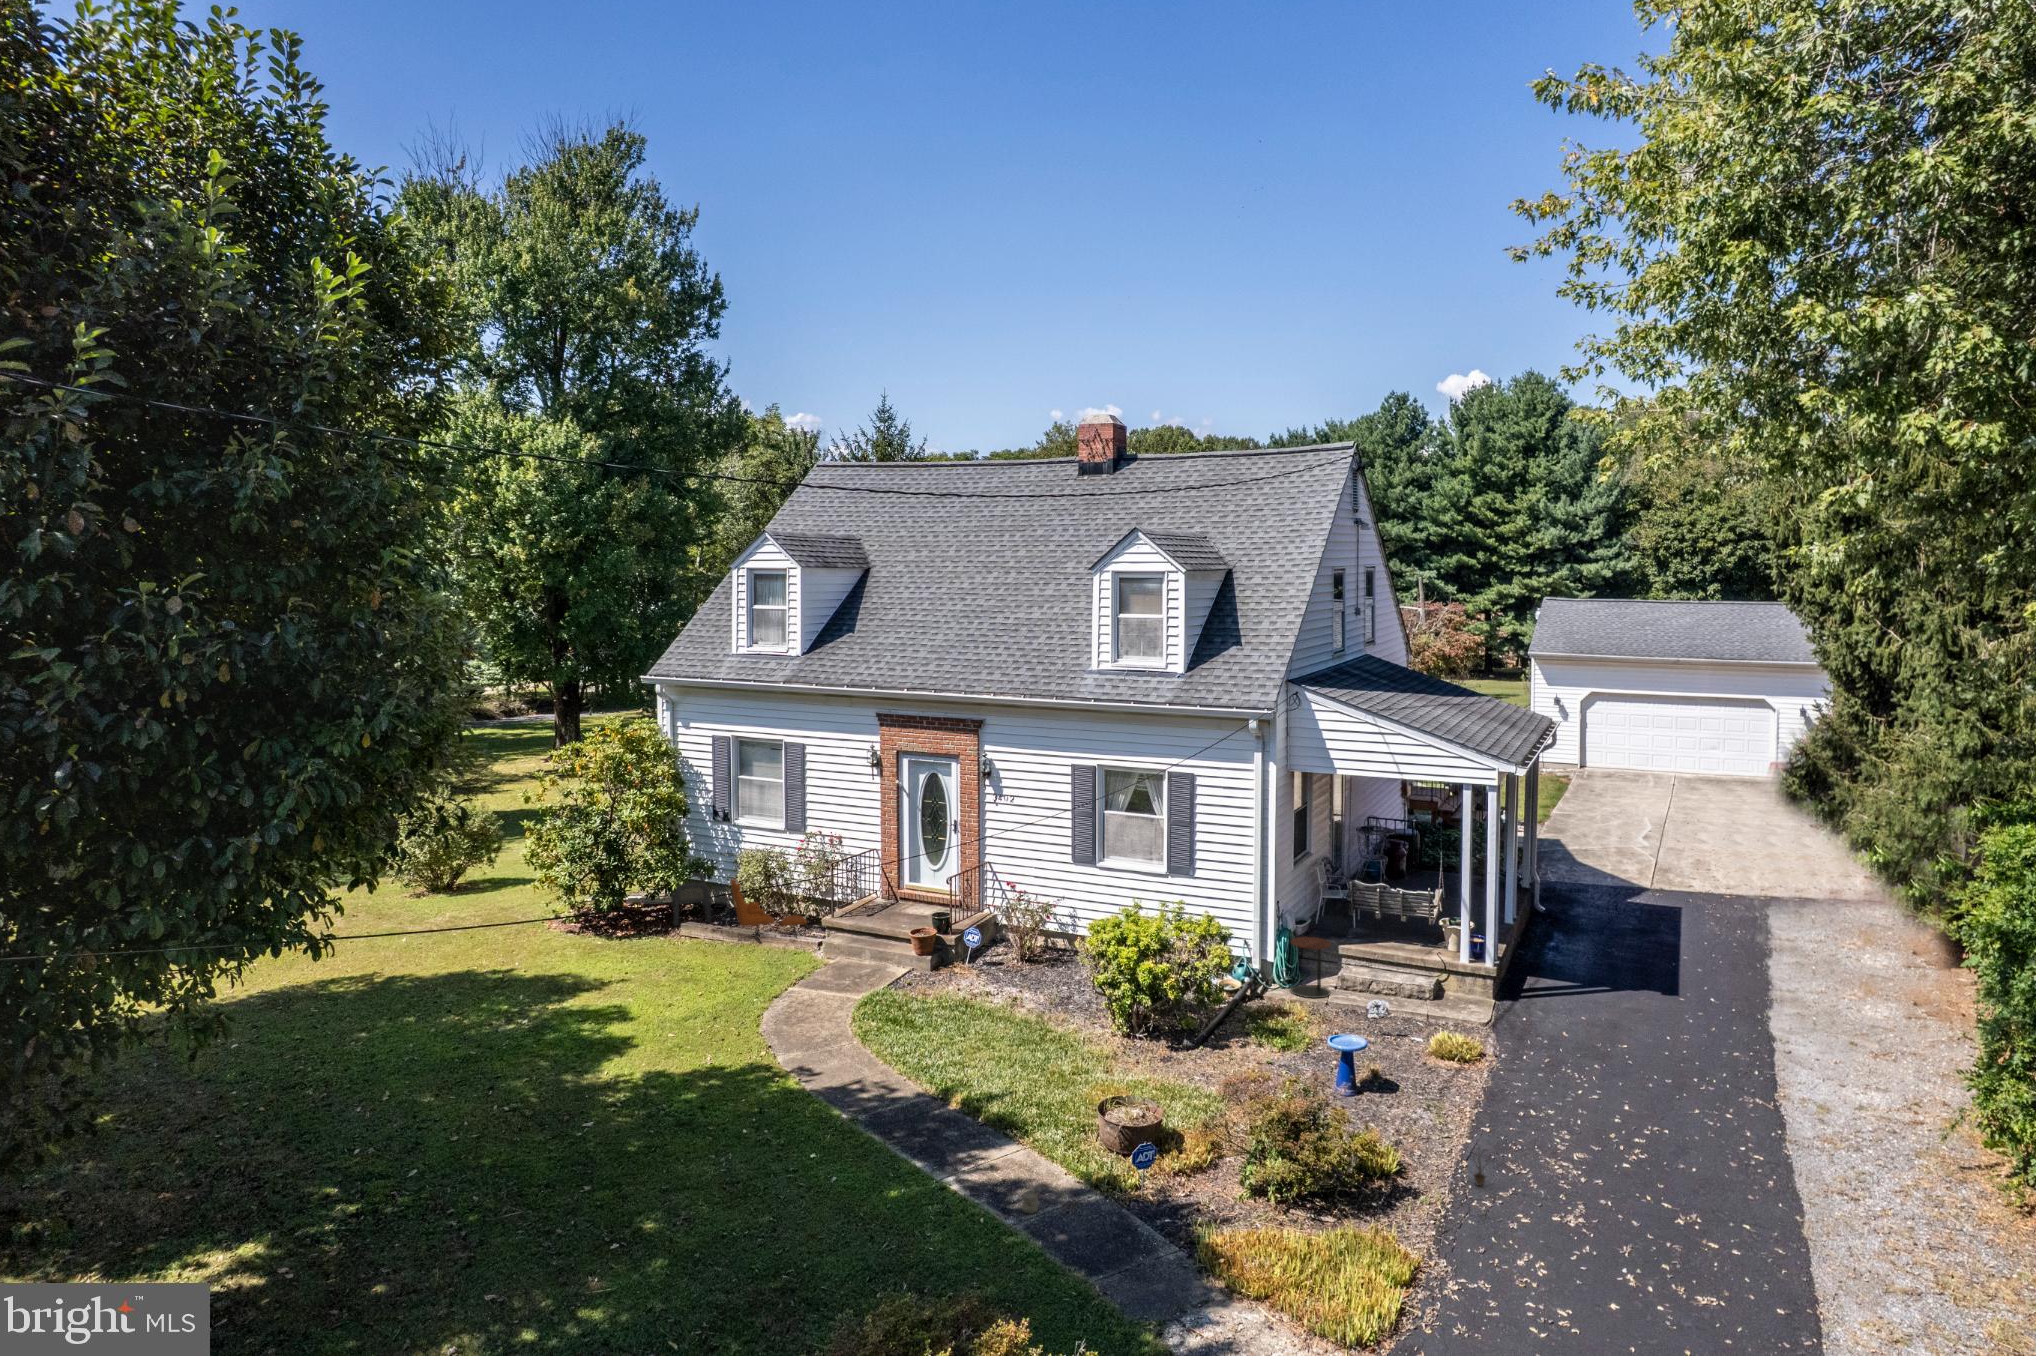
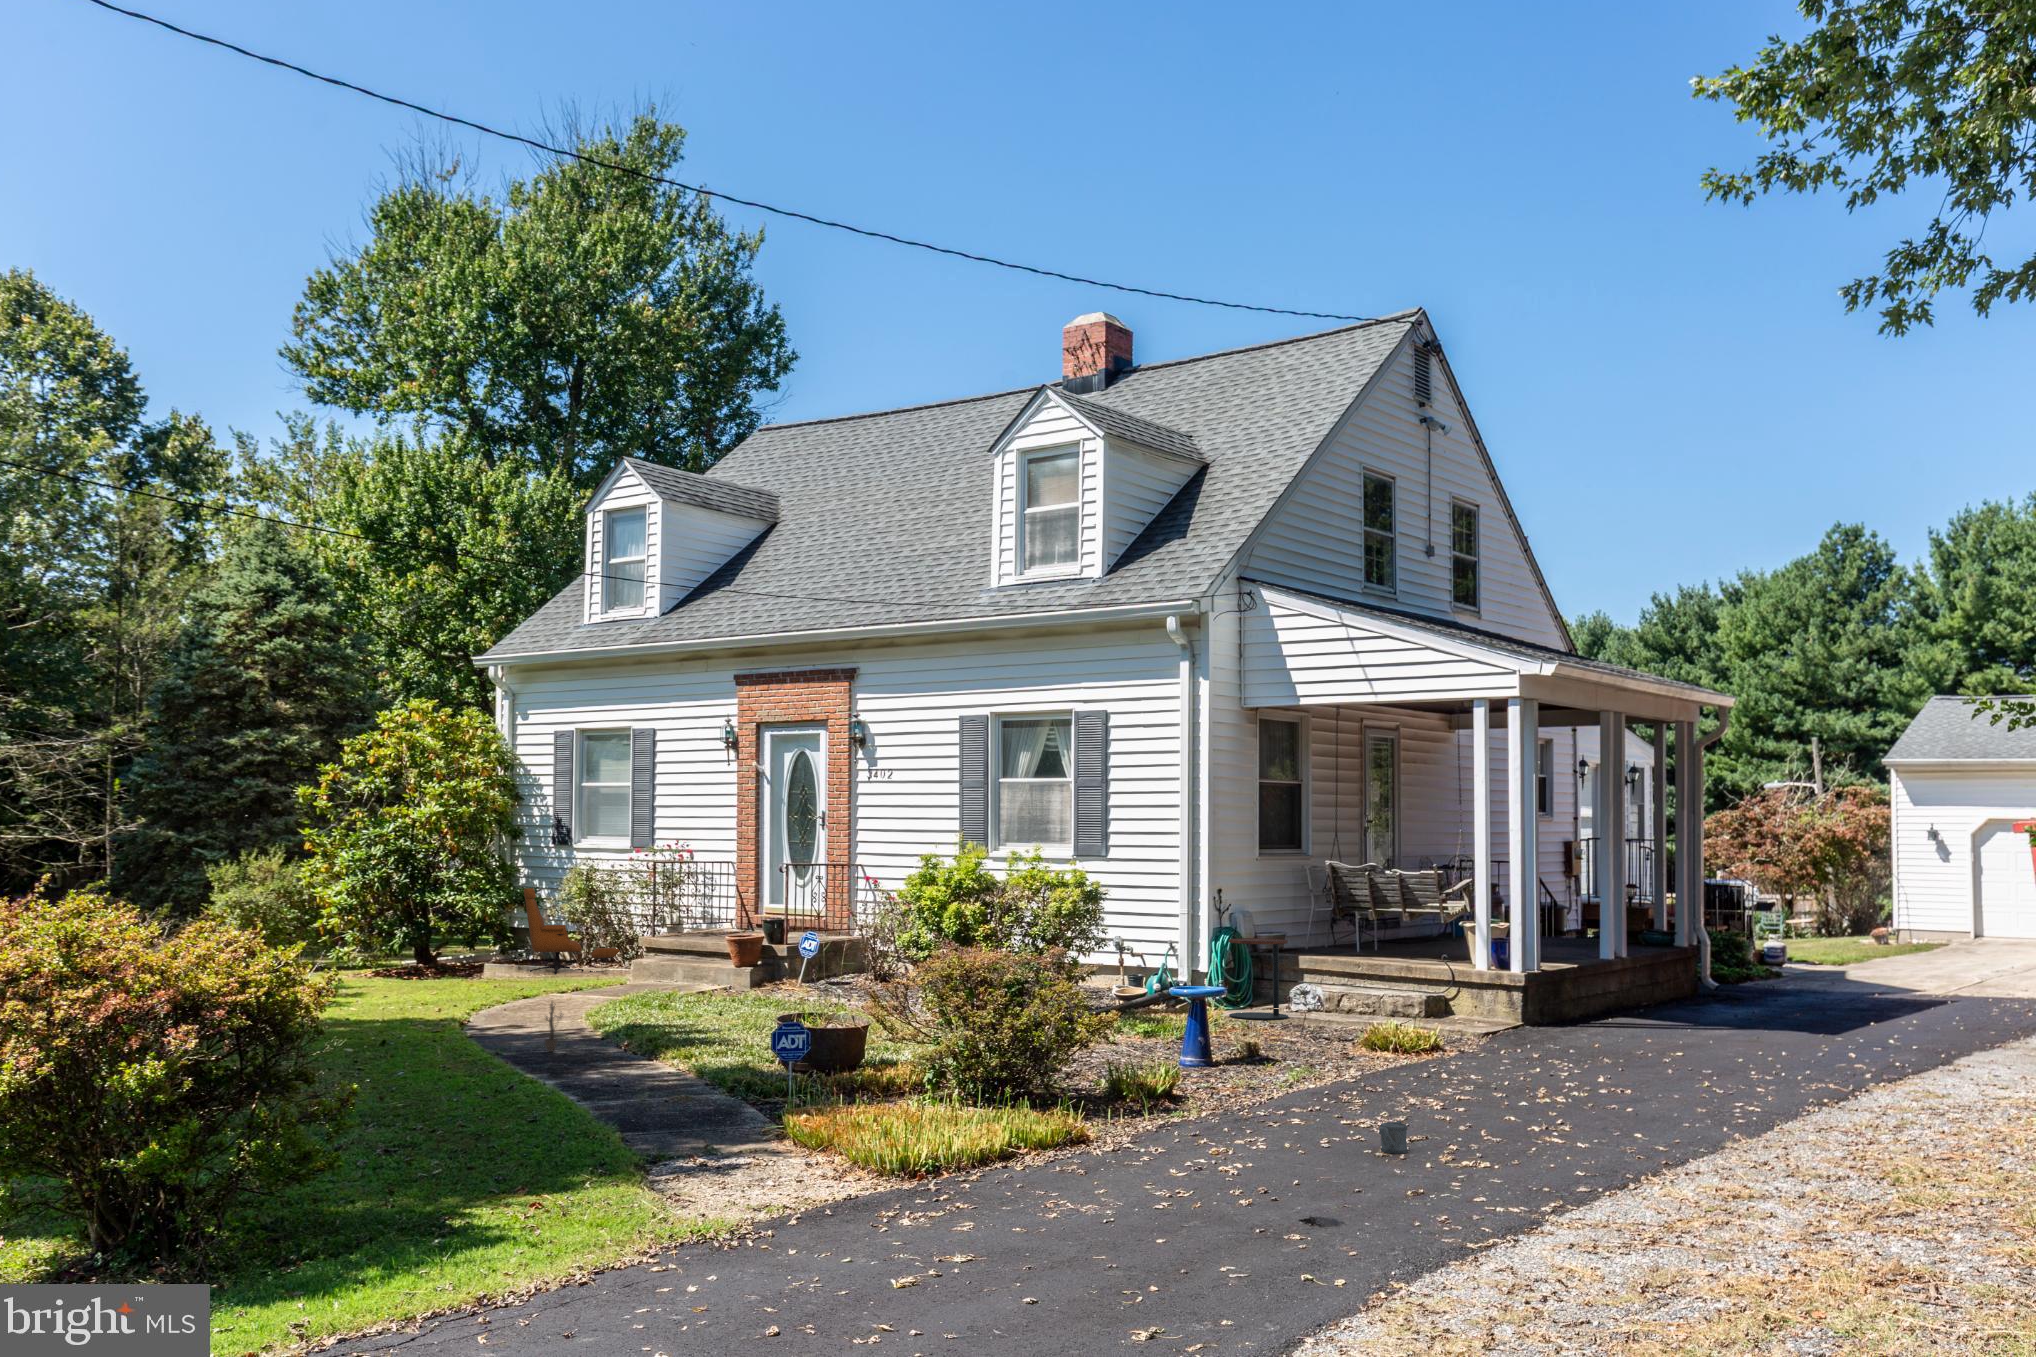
bench: present [671,873,711,926] -> none [467,905,529,964]
decorative plant: present [1469,1153,1491,1186] -> present [543,1003,562,1052]
watering can: present [1021,1188,1038,1214] -> present [1379,1121,1408,1154]

